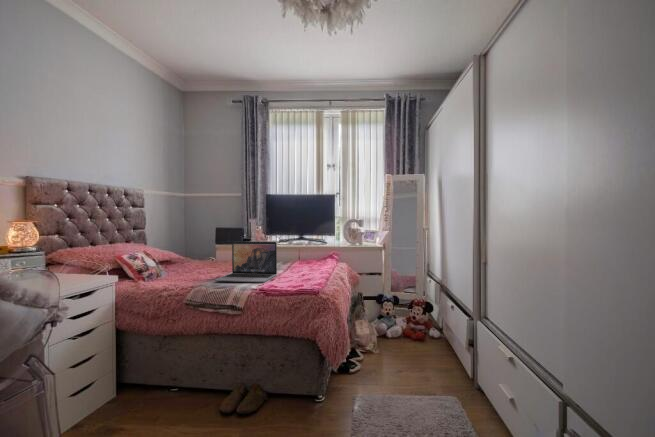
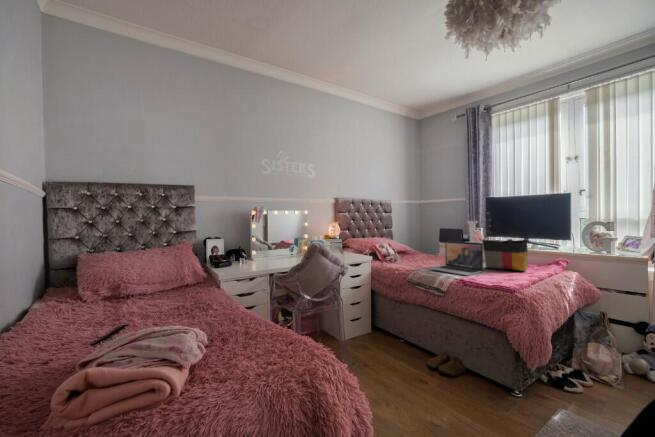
tote bag: none [272,236,316,270] -> present [482,239,528,271]

